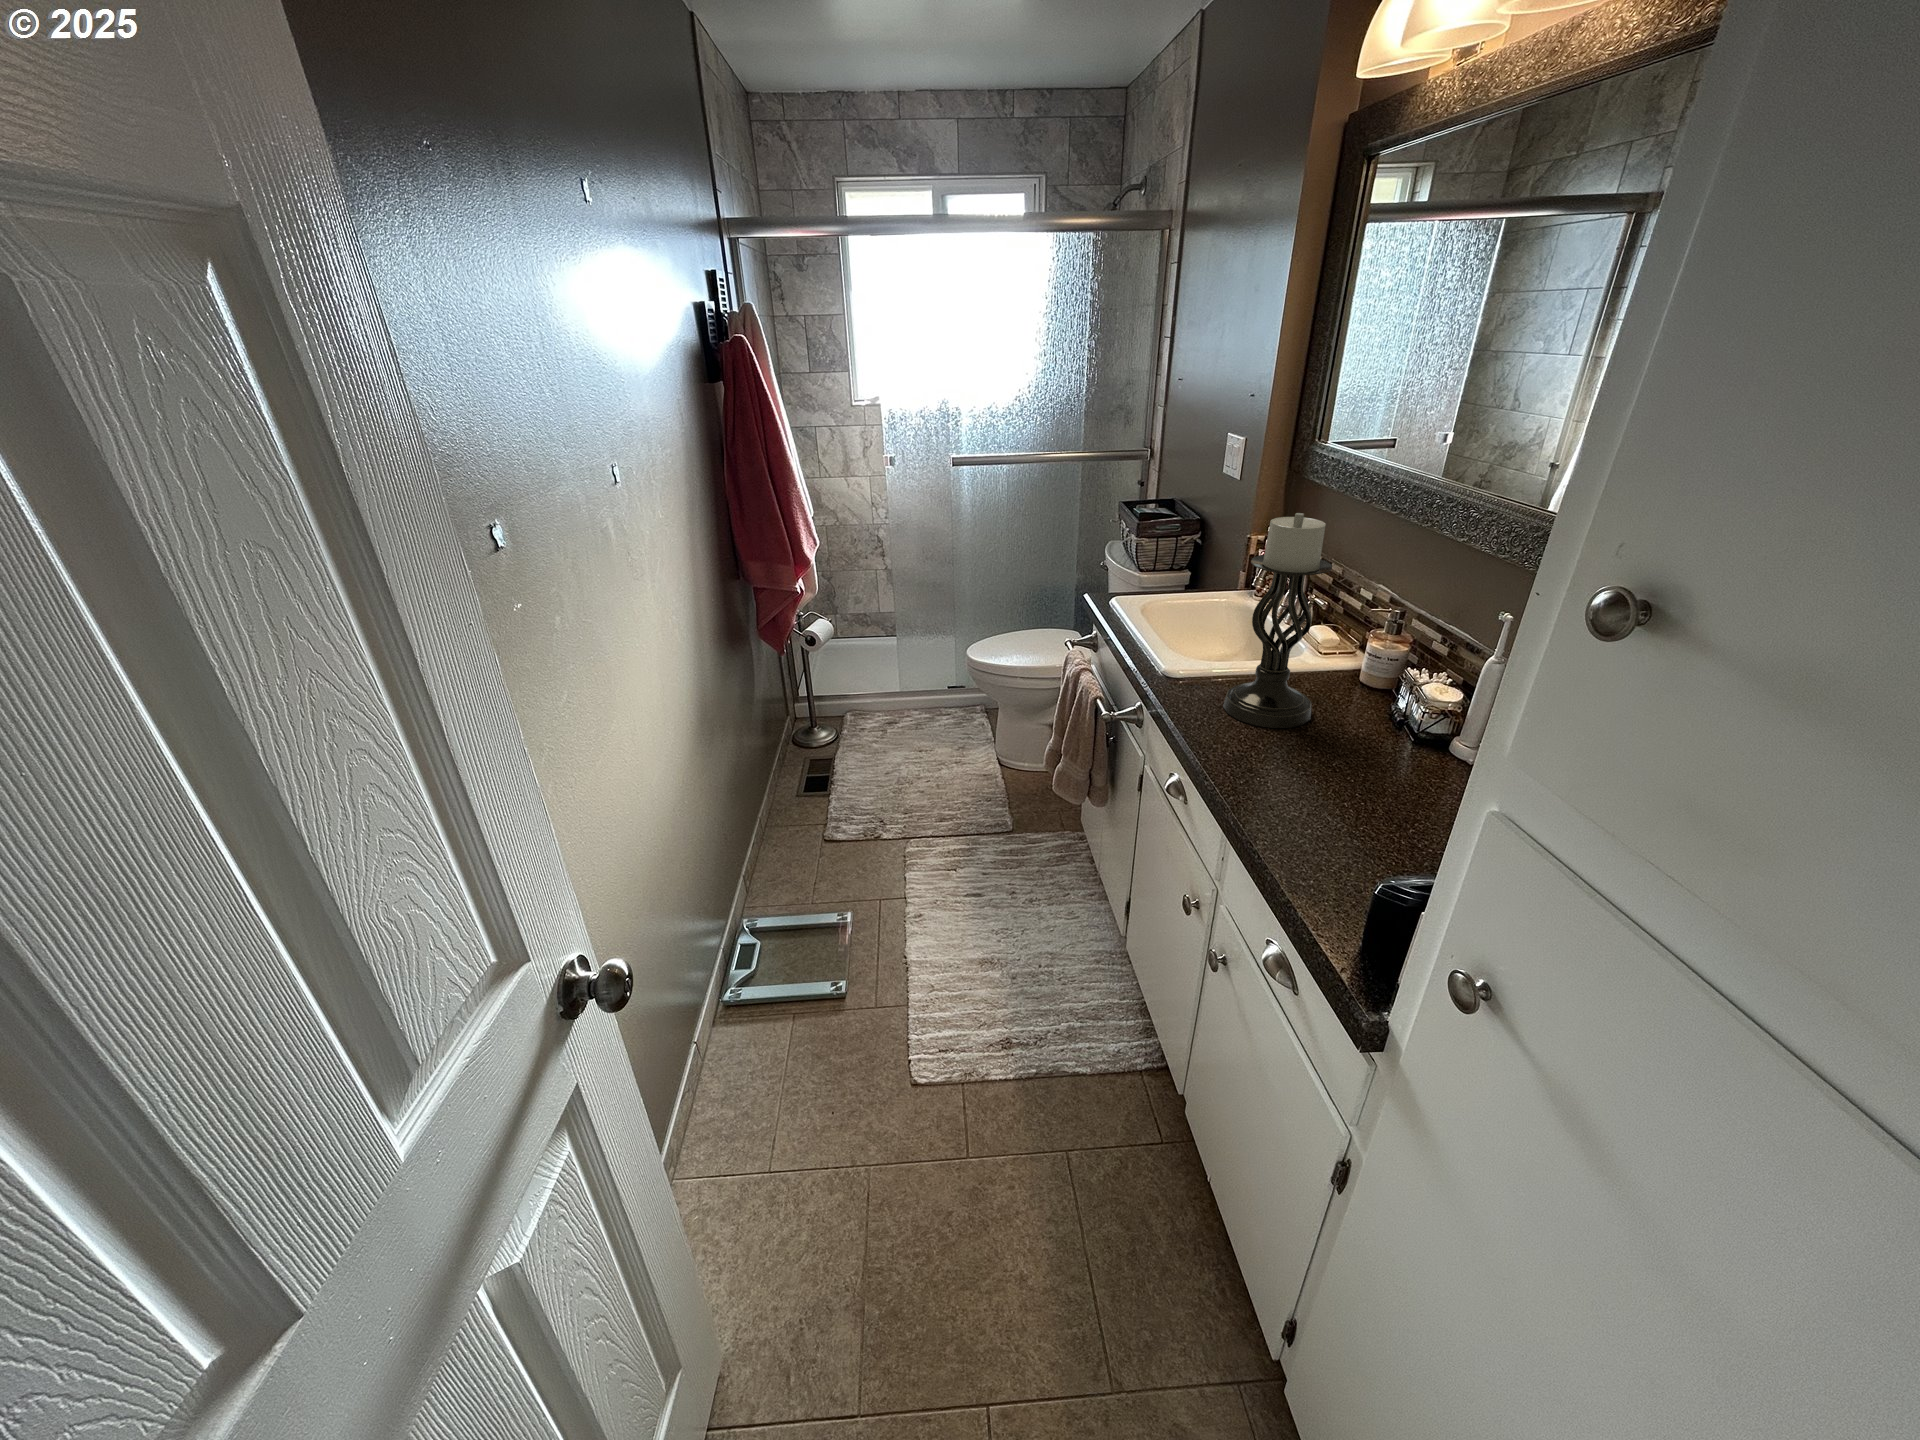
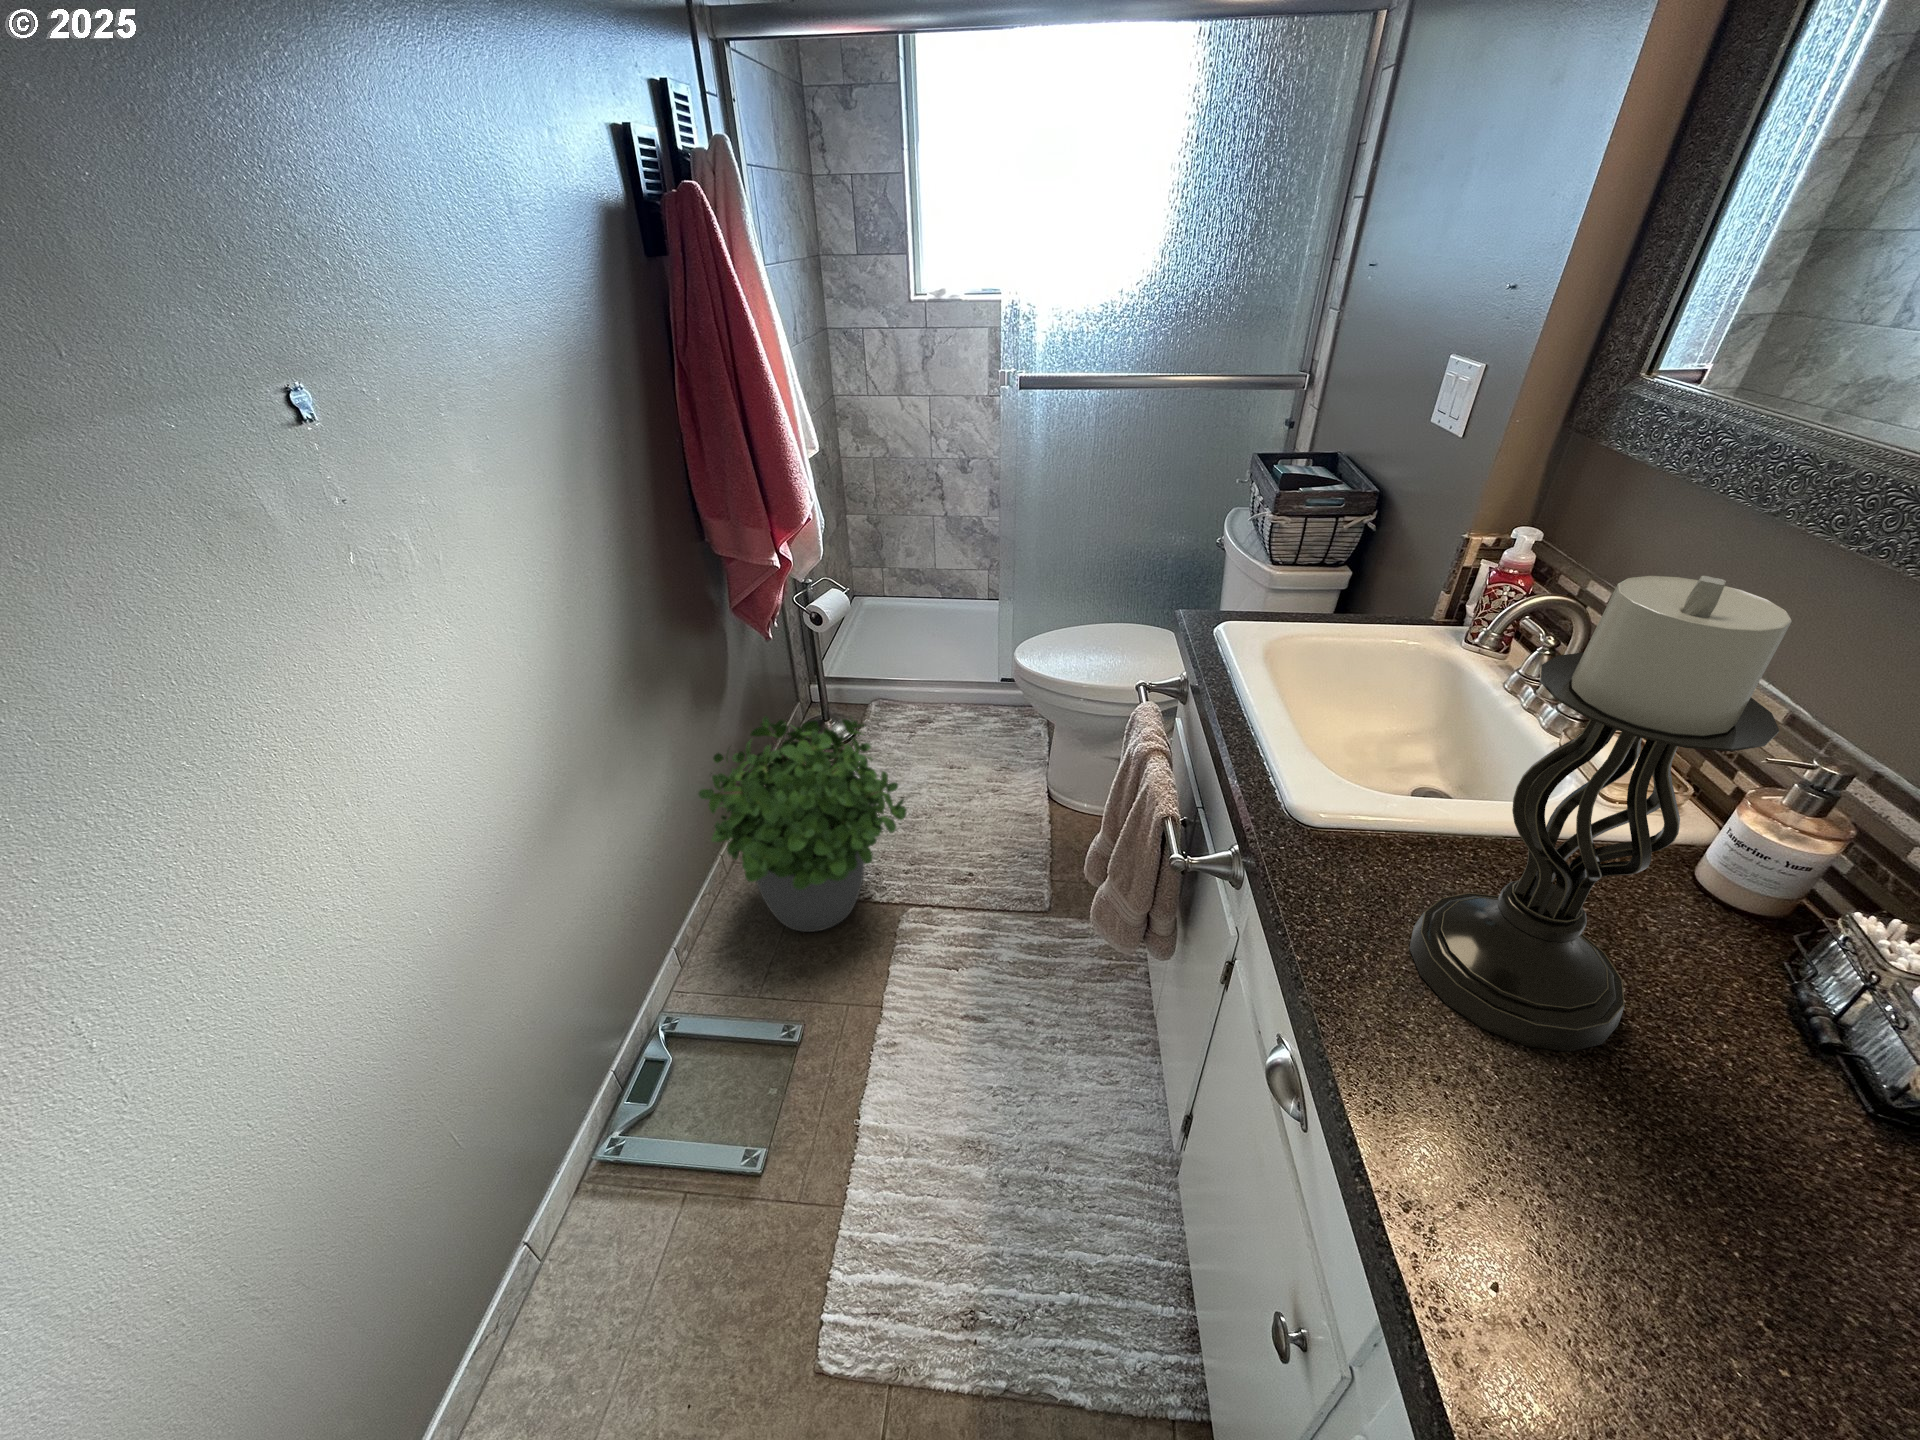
potted plant: none [762,694,907,861] -> present [699,716,907,932]

